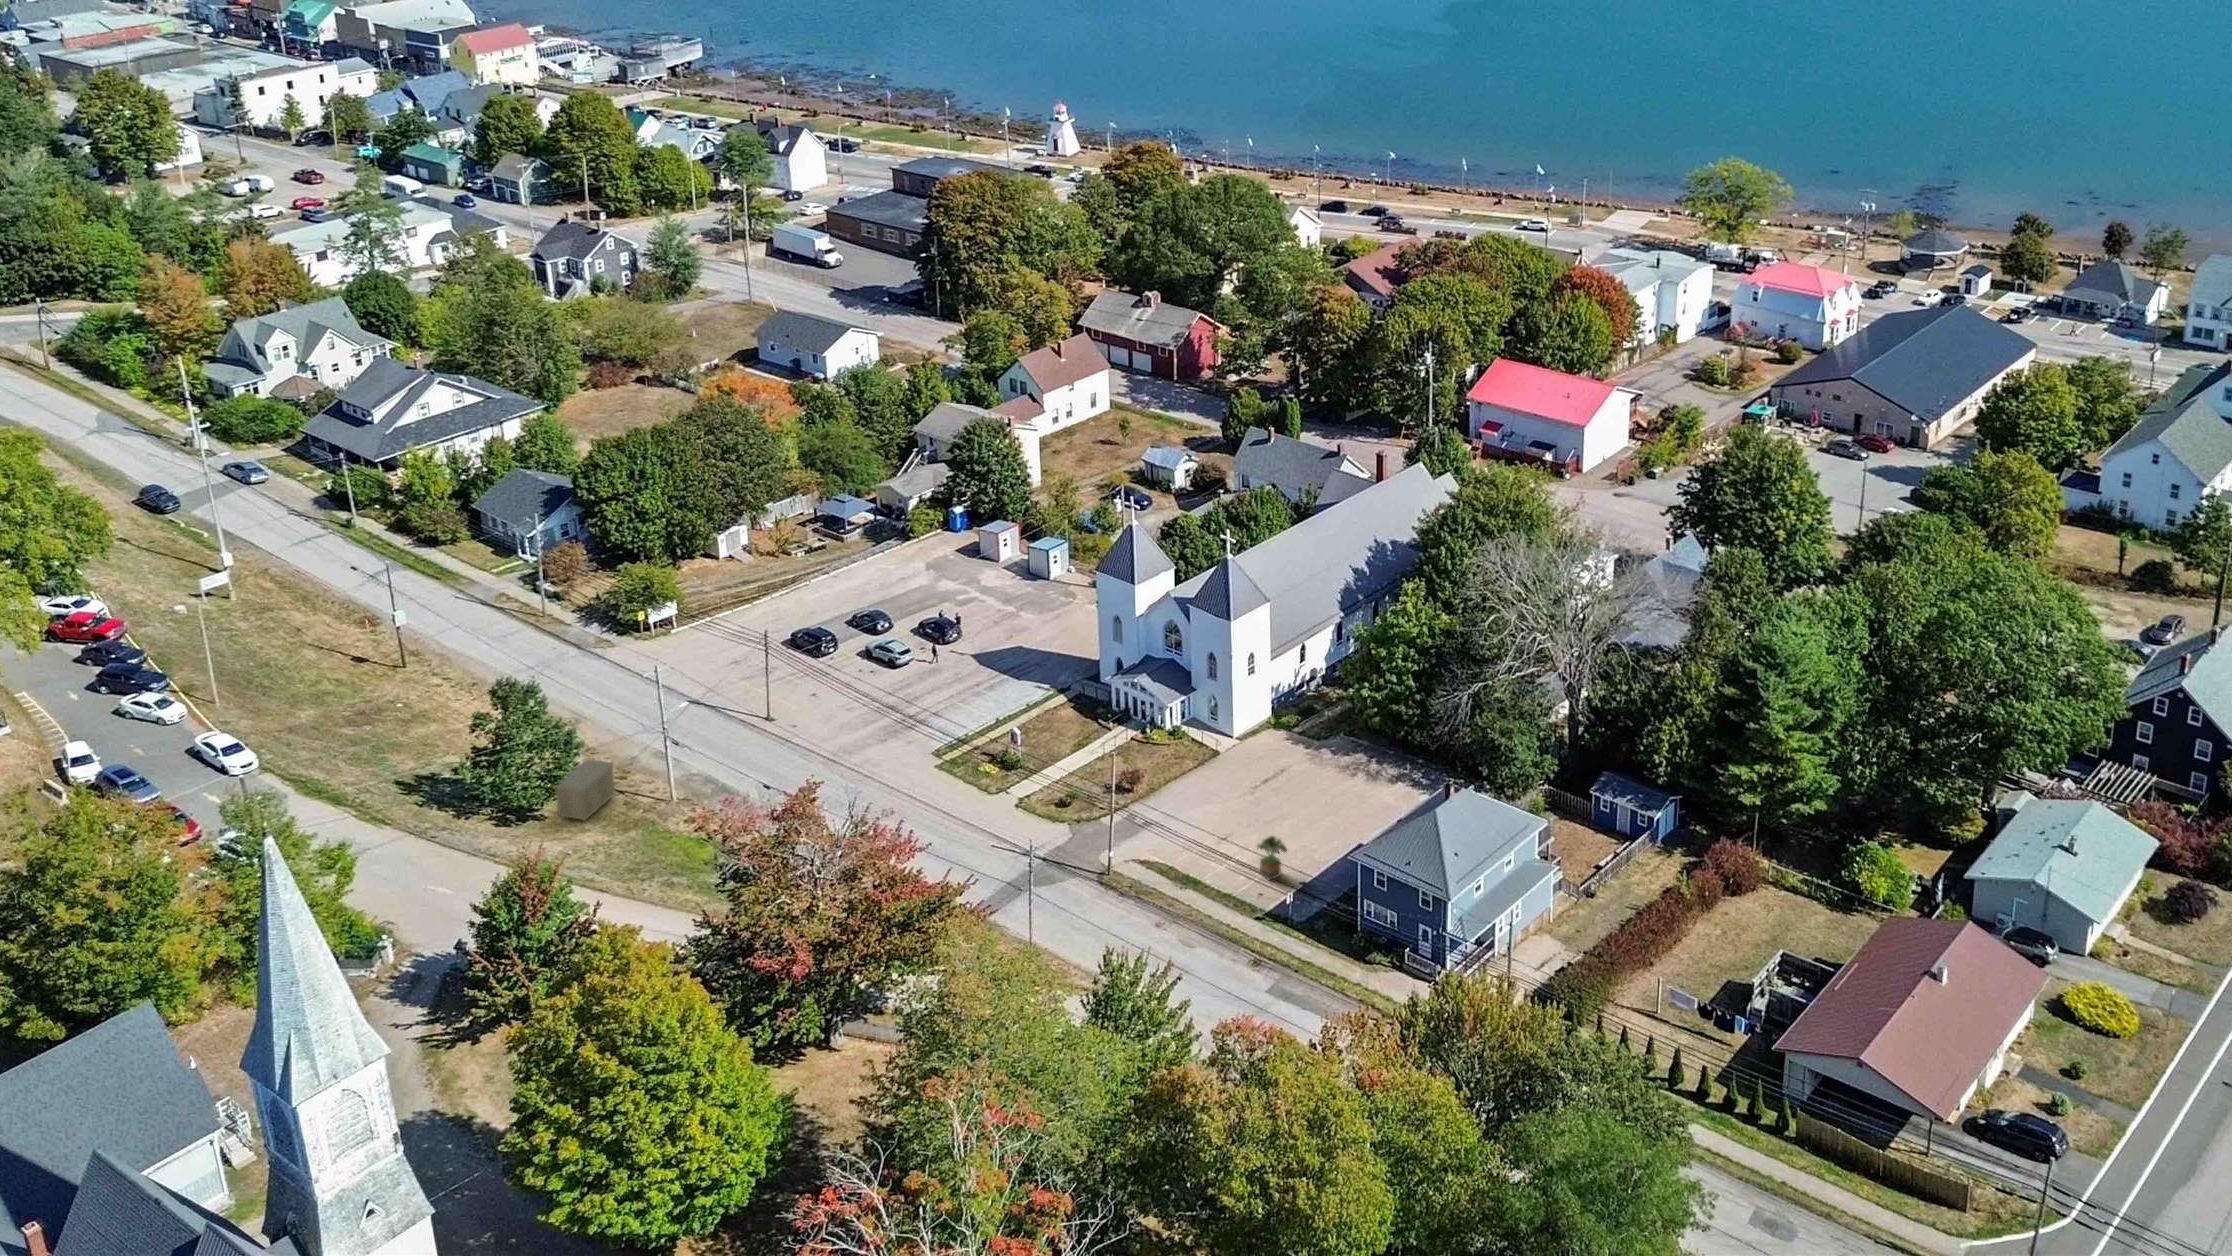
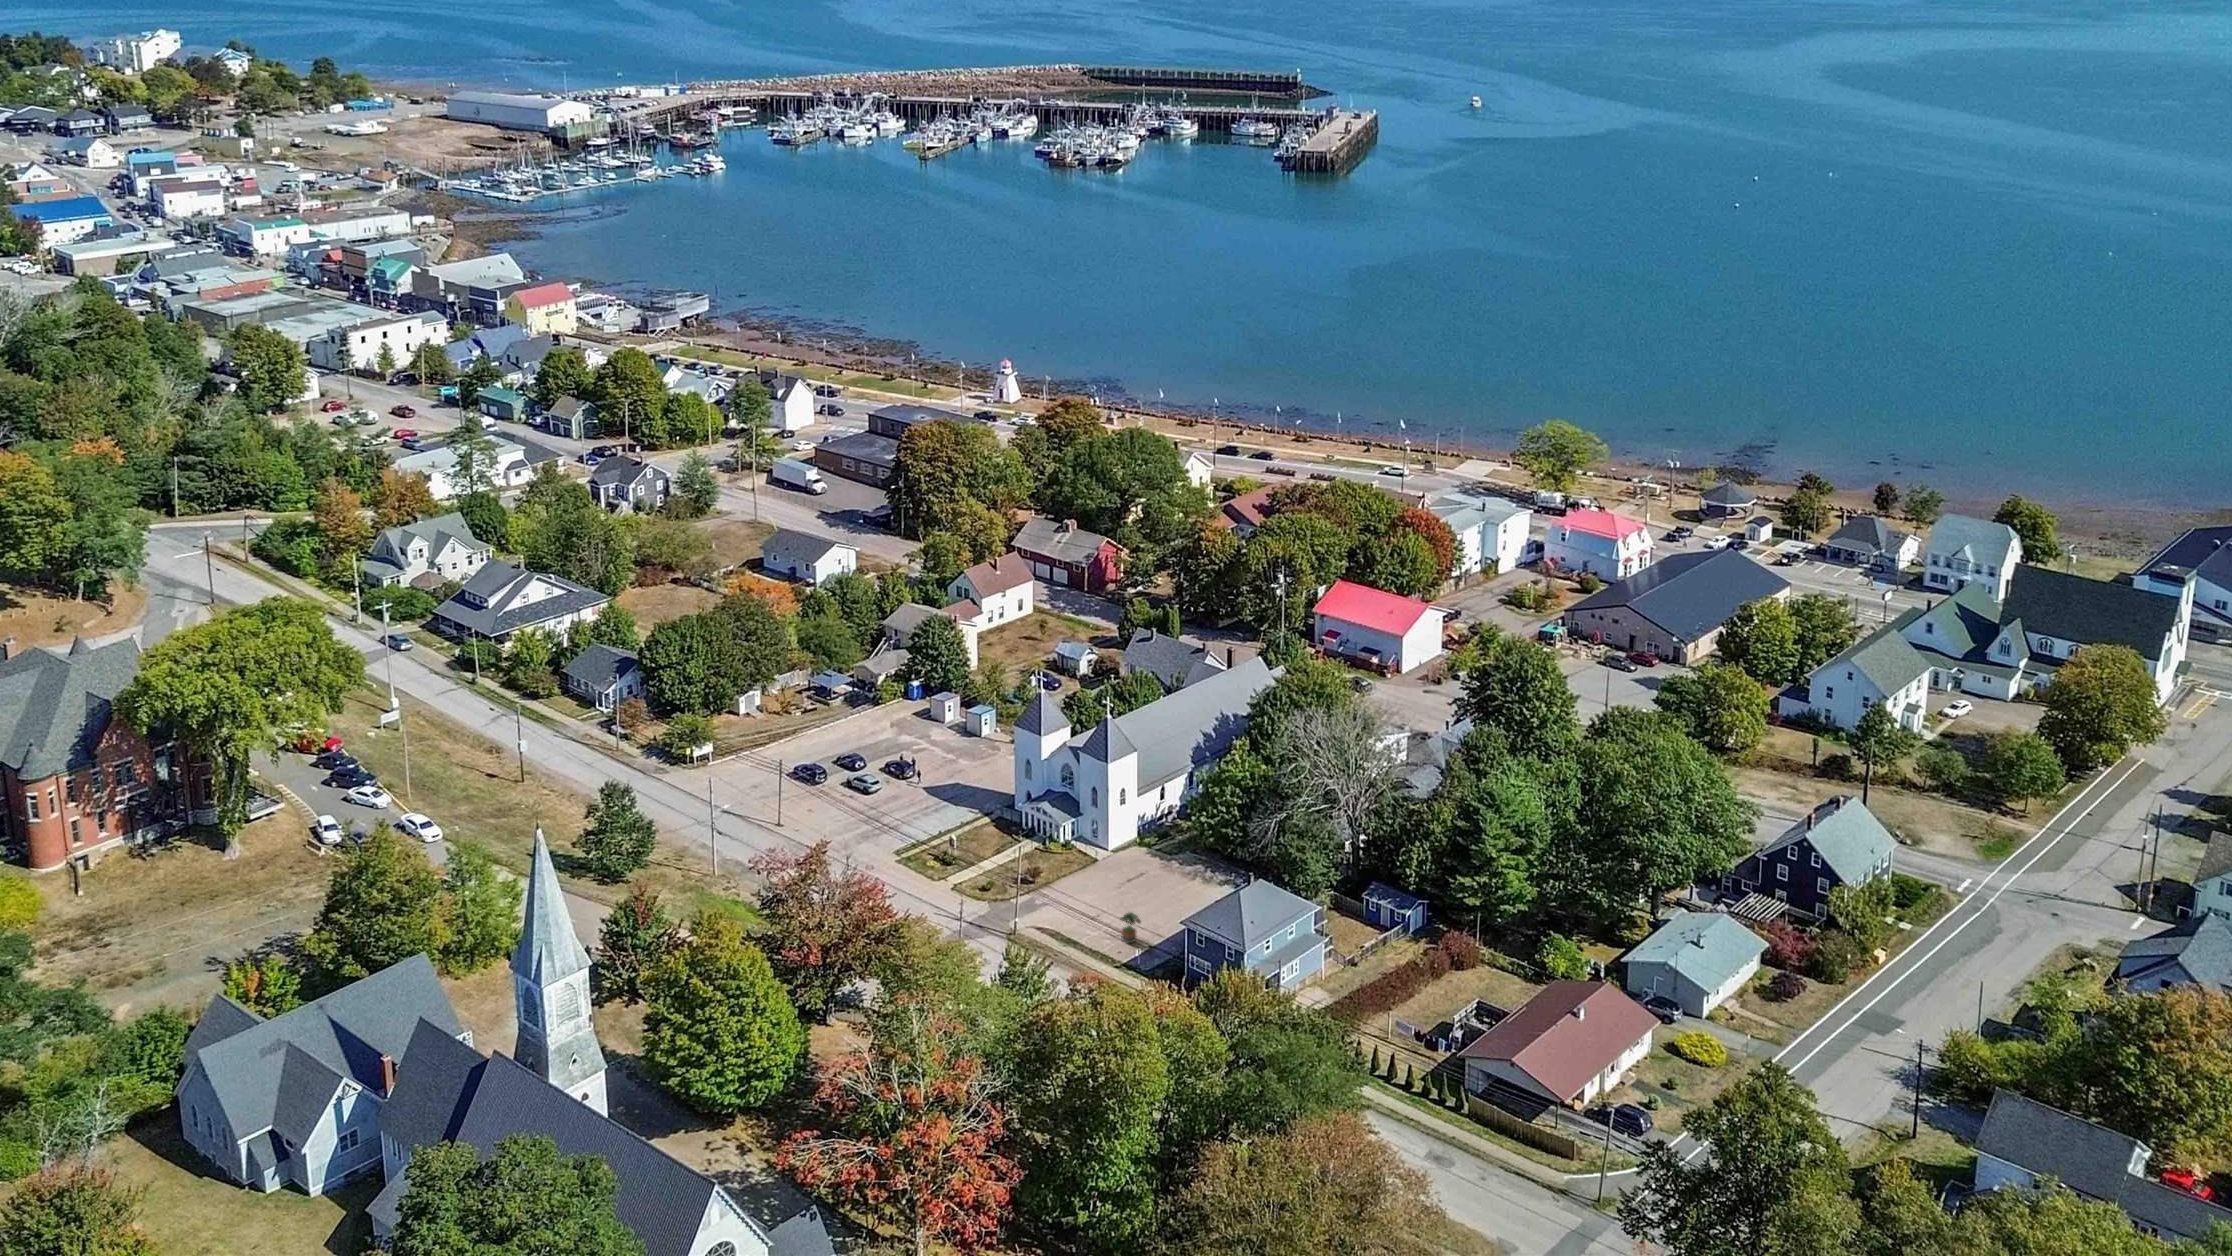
storage bench: present [556,759,615,820] -> none [639,840,677,883]

